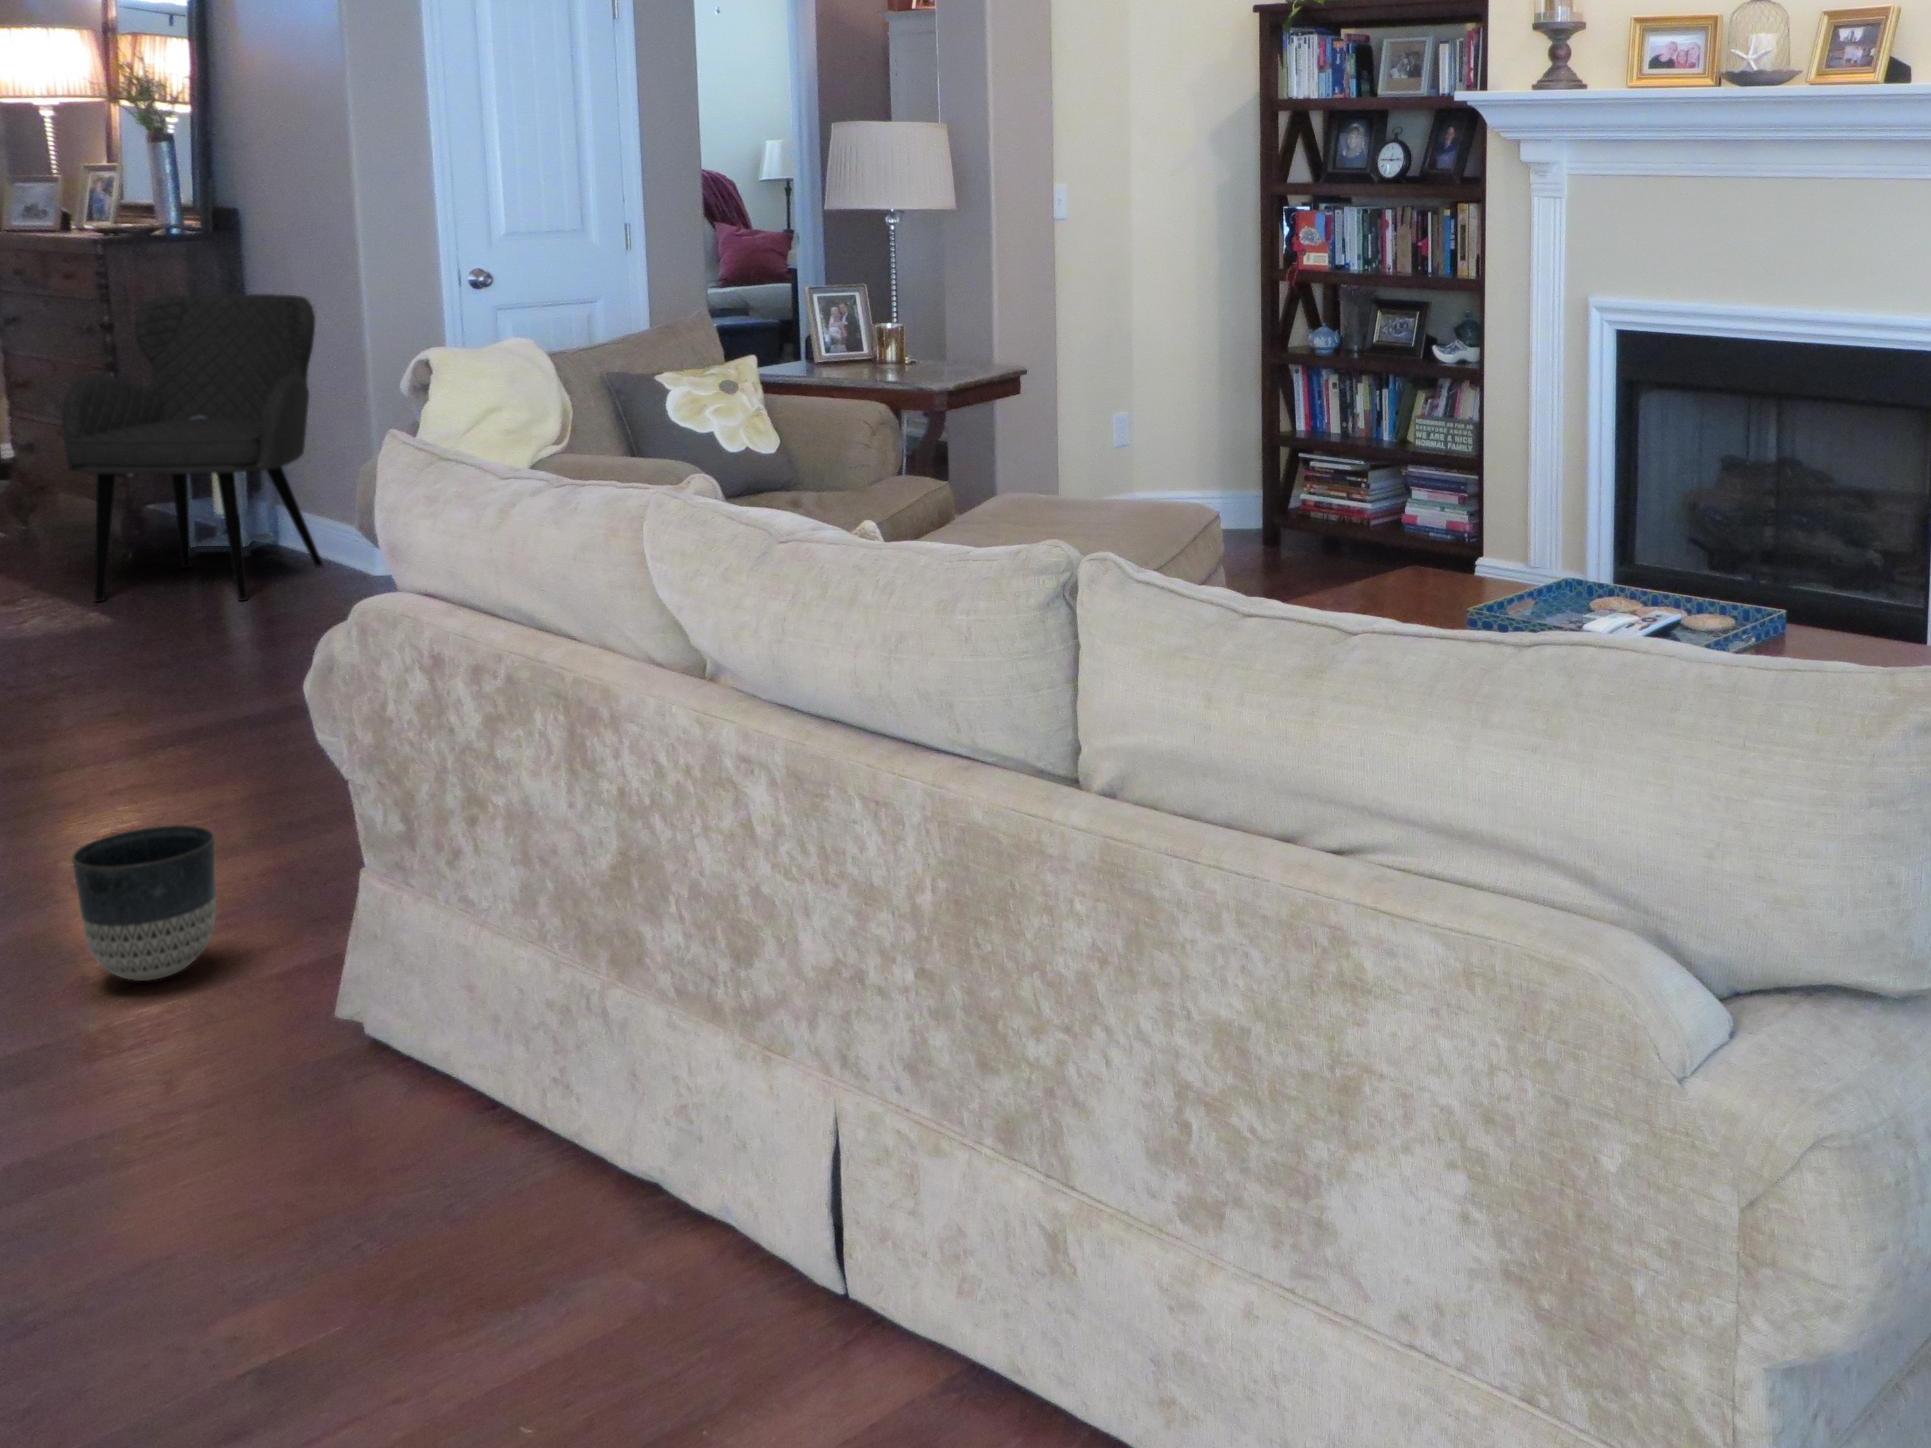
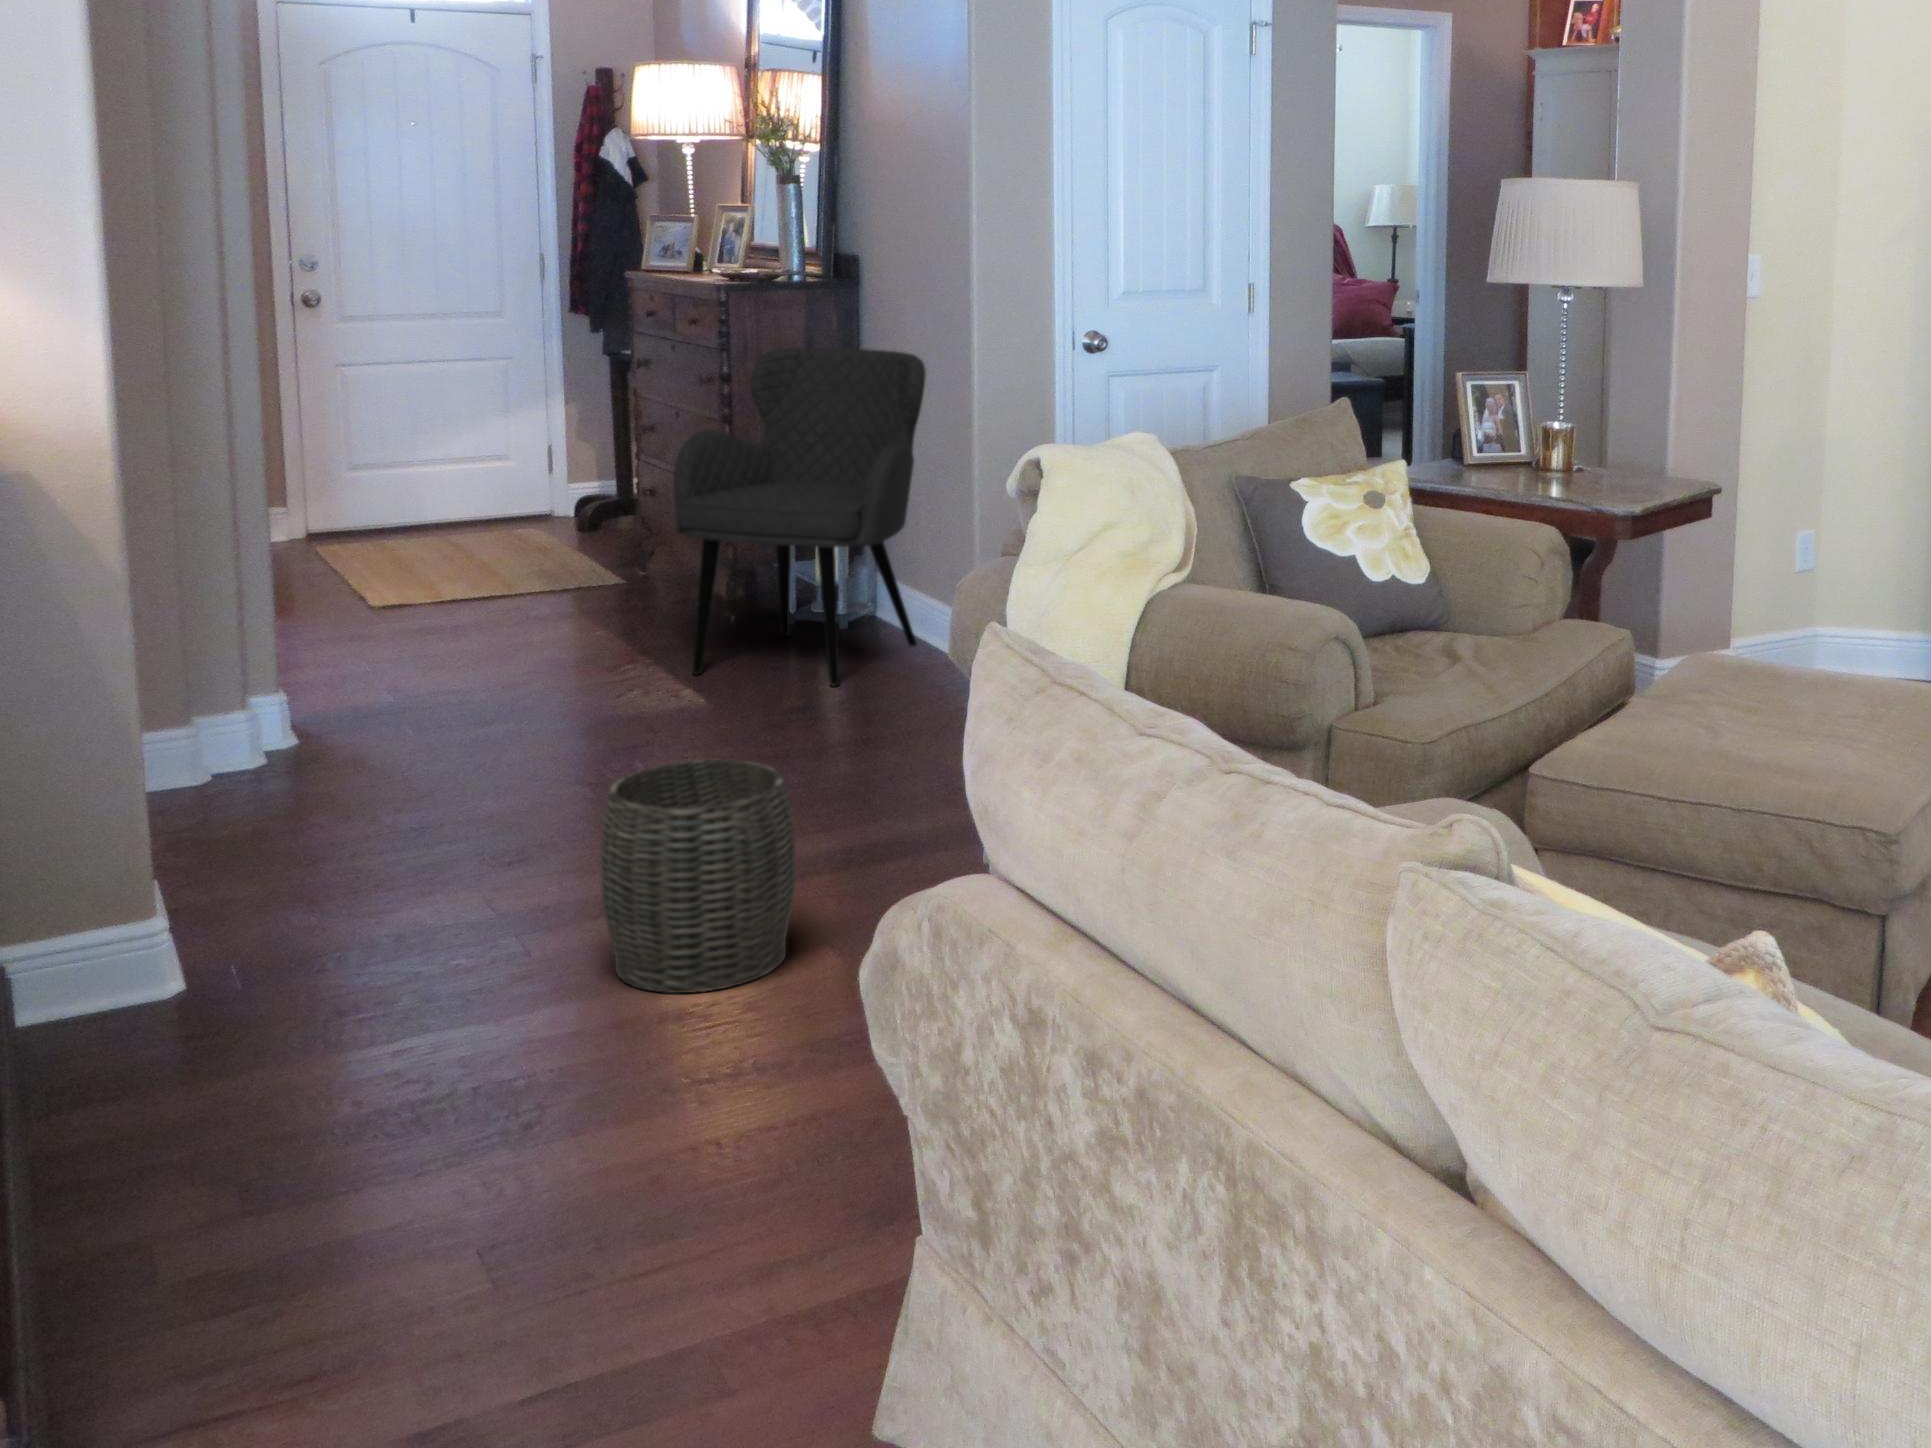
woven basket: none [42,622,227,810] -> present [601,760,796,993]
planter: present [72,825,216,981] -> none [579,1104,751,1323]

